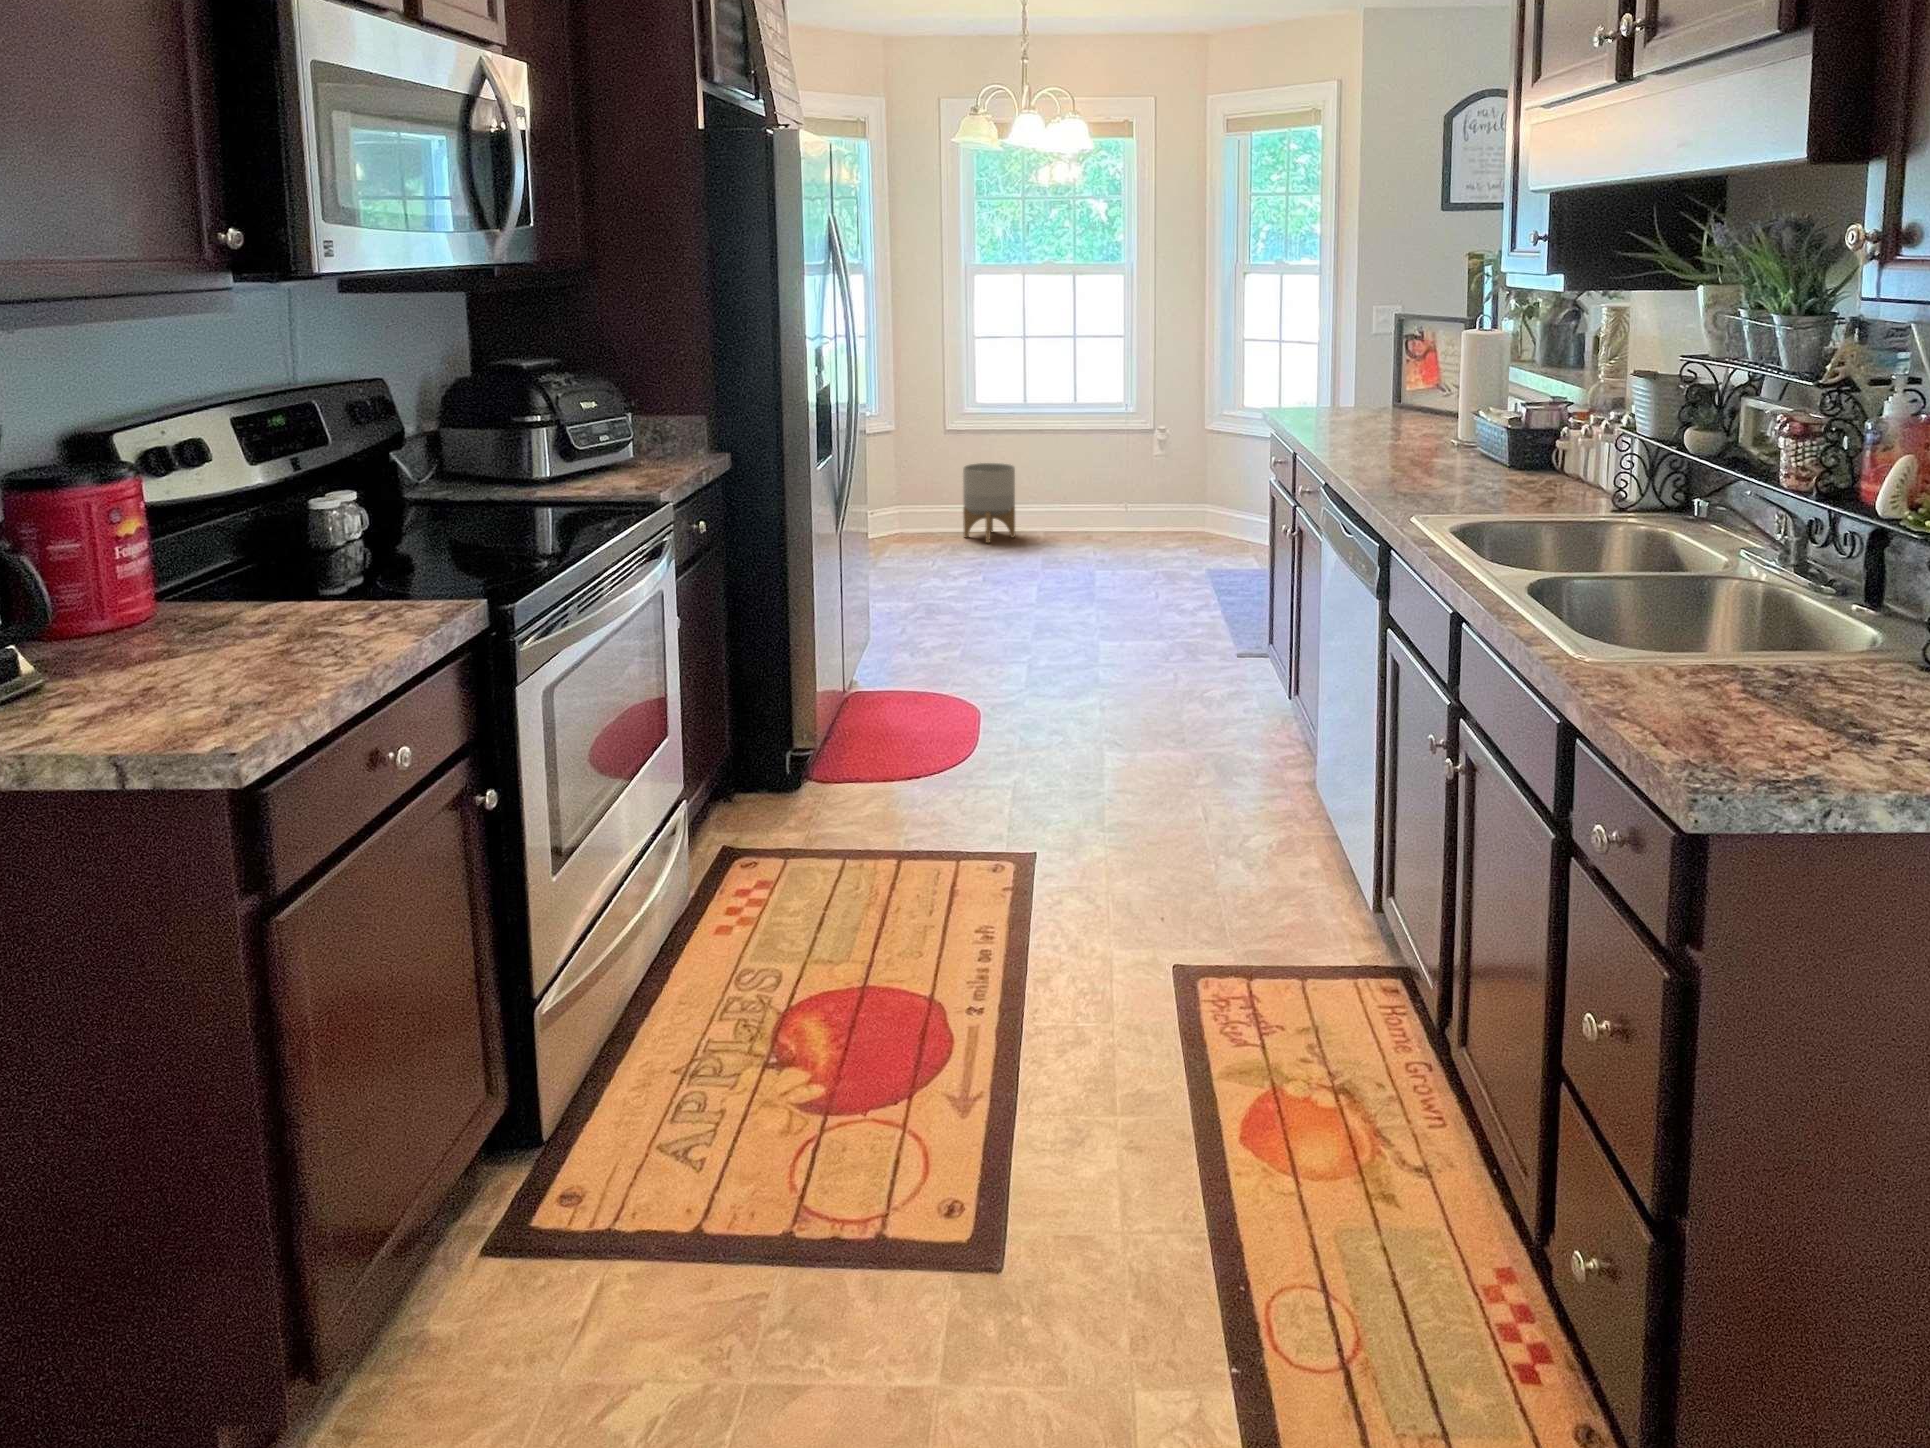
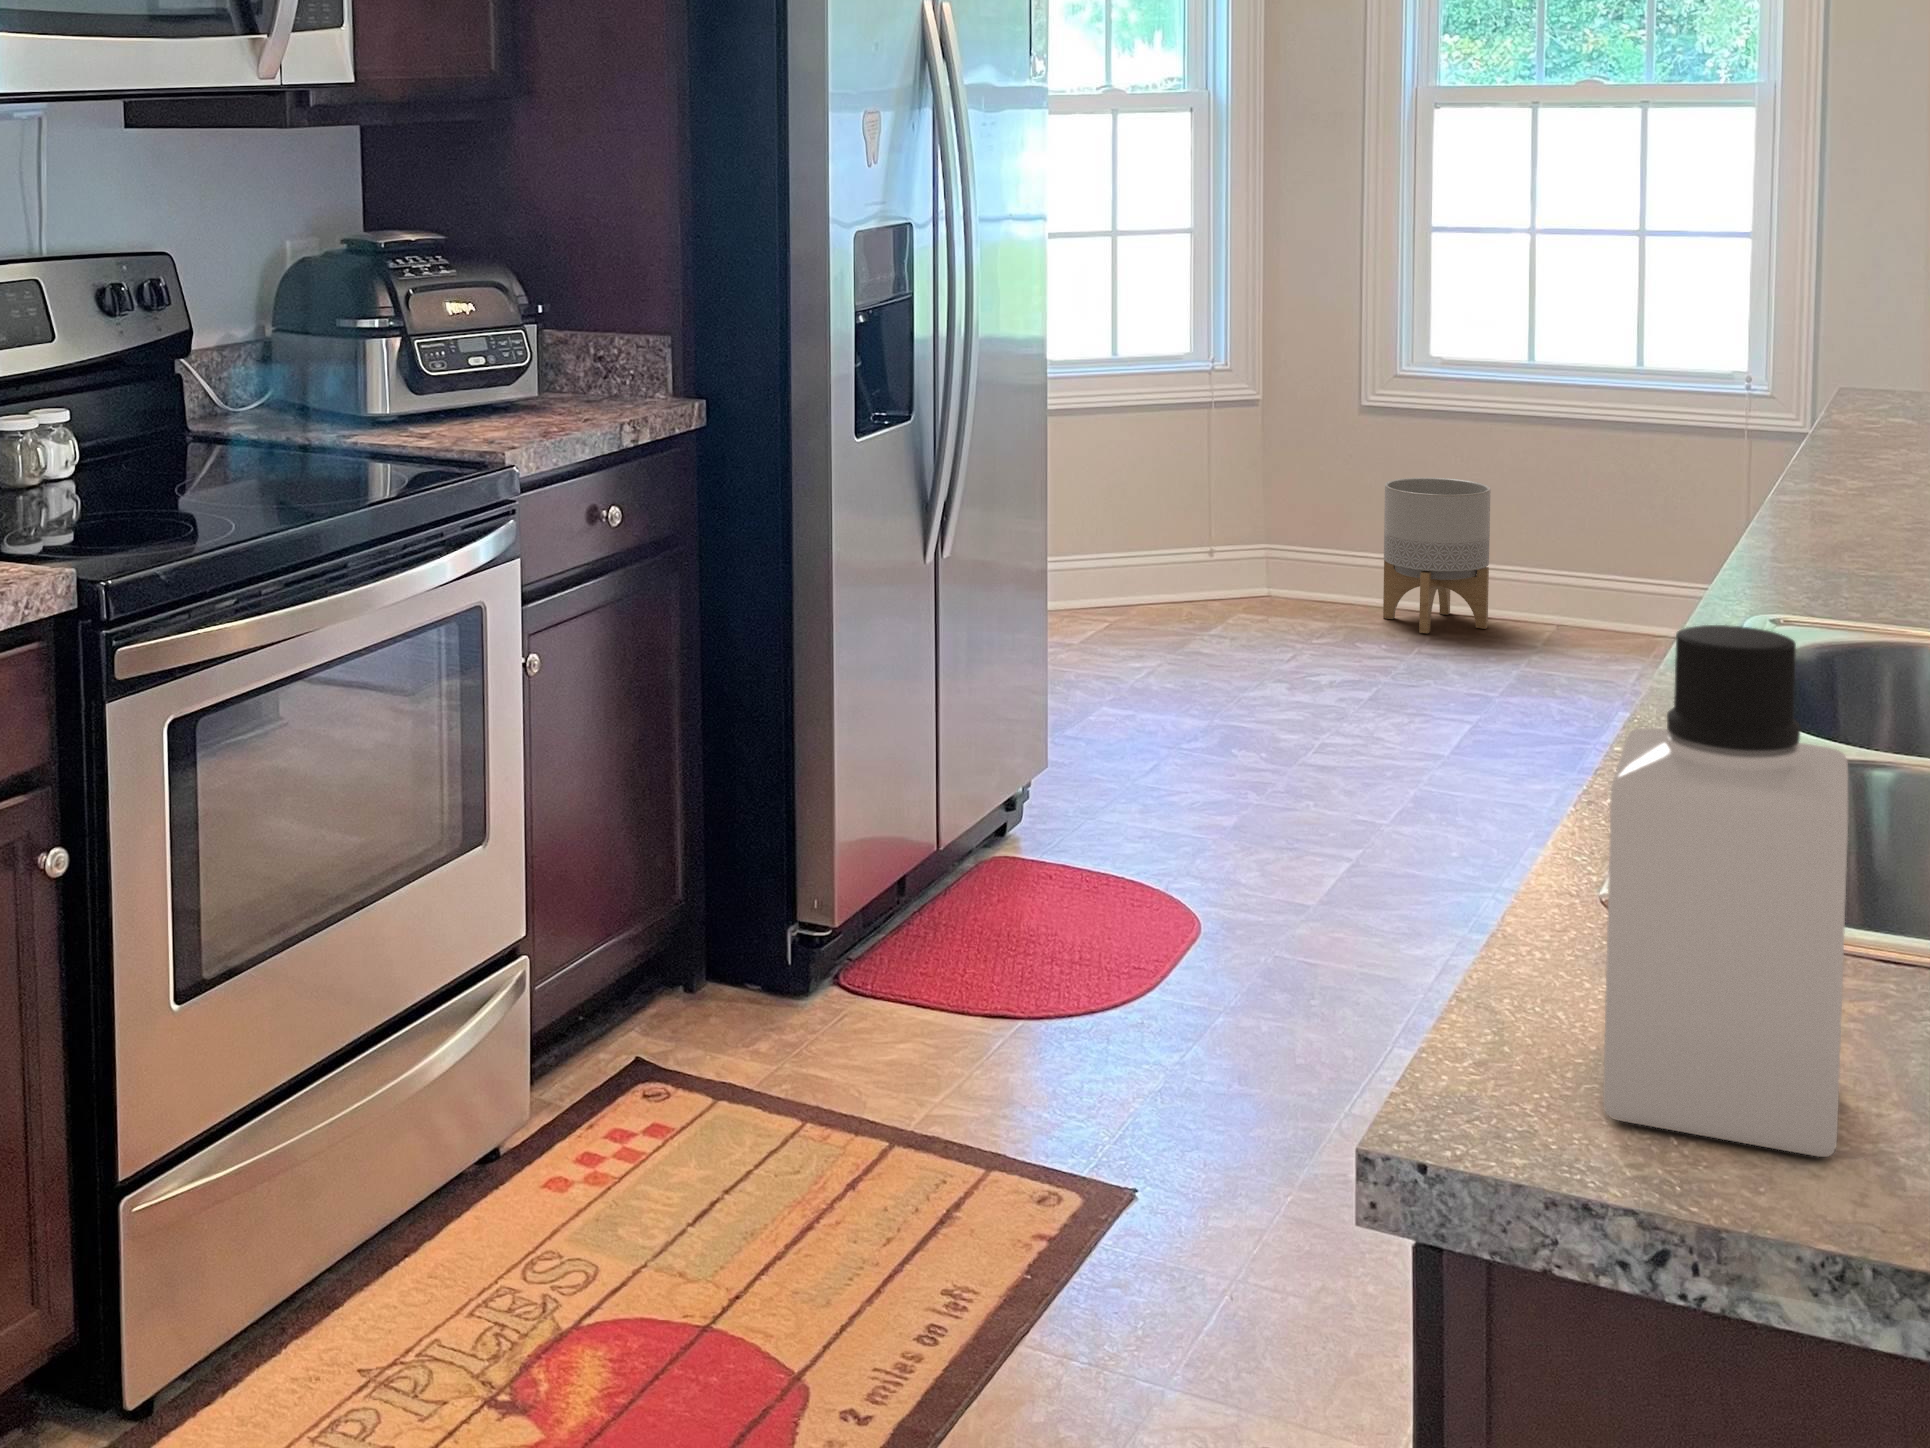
bottle: none [1700,526,1855,756] -> present [1603,625,1848,1157]

